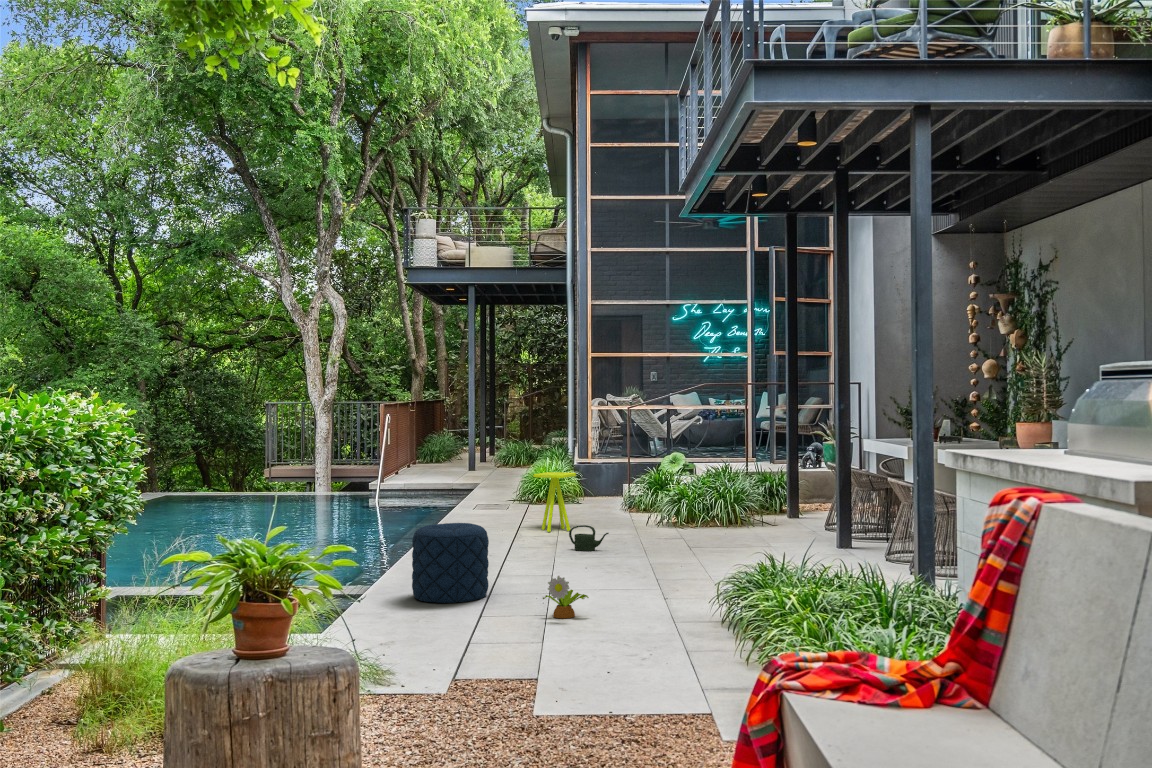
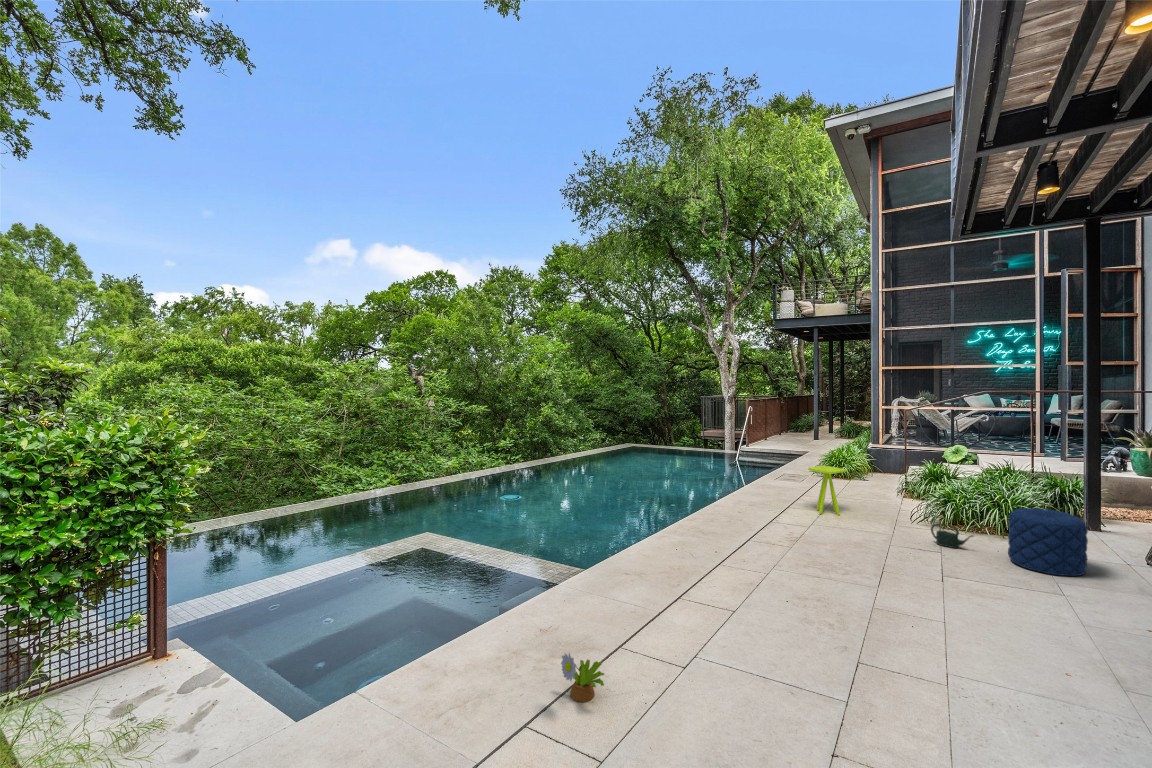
pouf: present [412,523,489,603] -> present [1008,508,1088,576]
watering can: present [569,525,609,551] -> present [931,524,972,548]
decorative plant: present [543,576,589,618] -> present [561,653,604,702]

